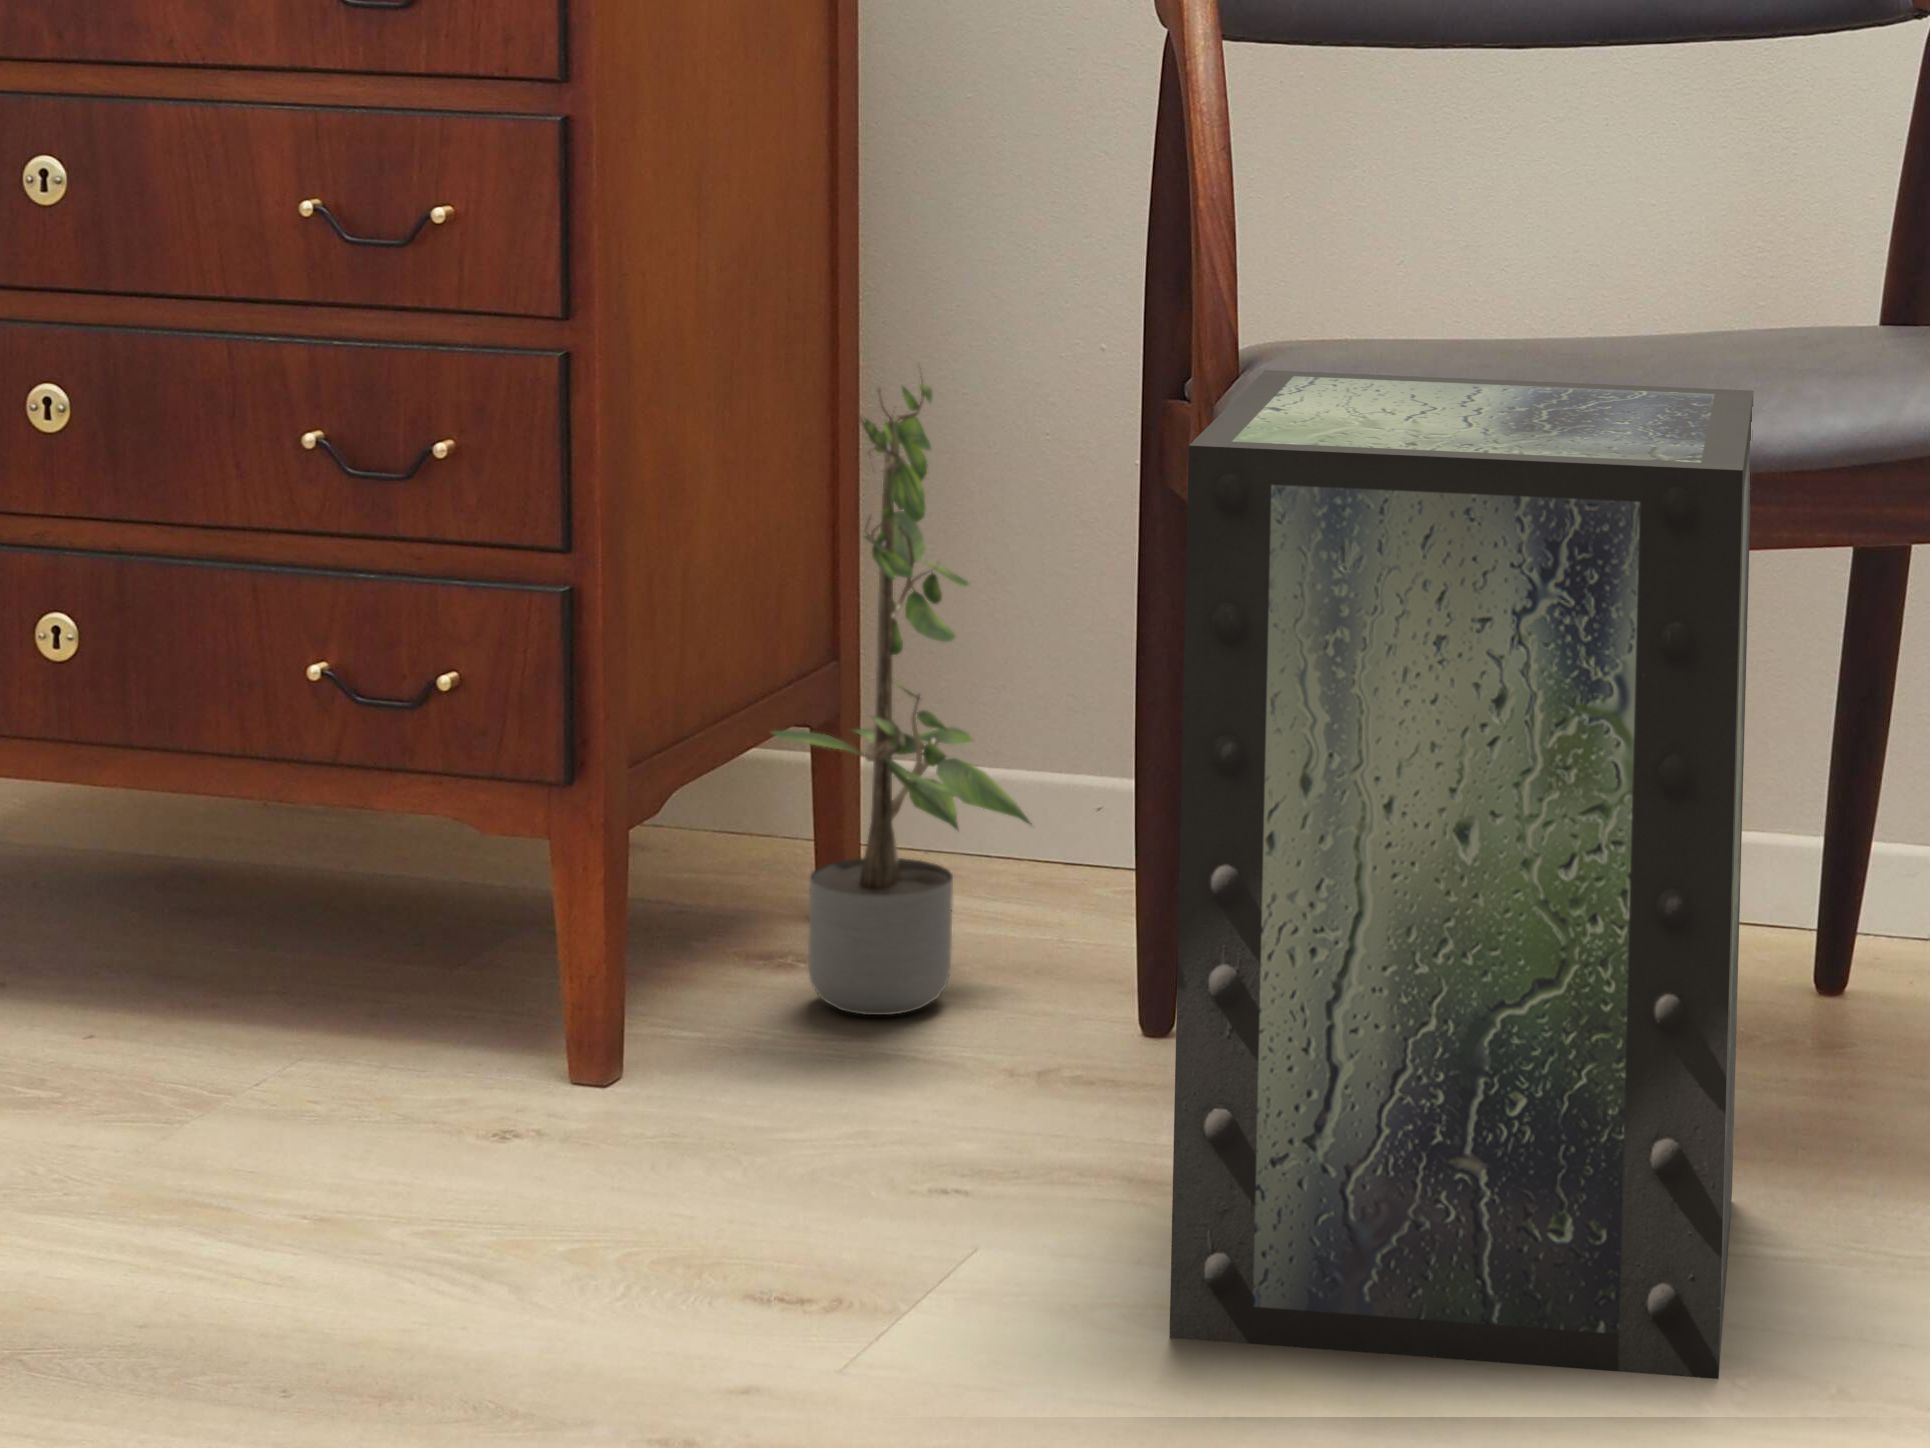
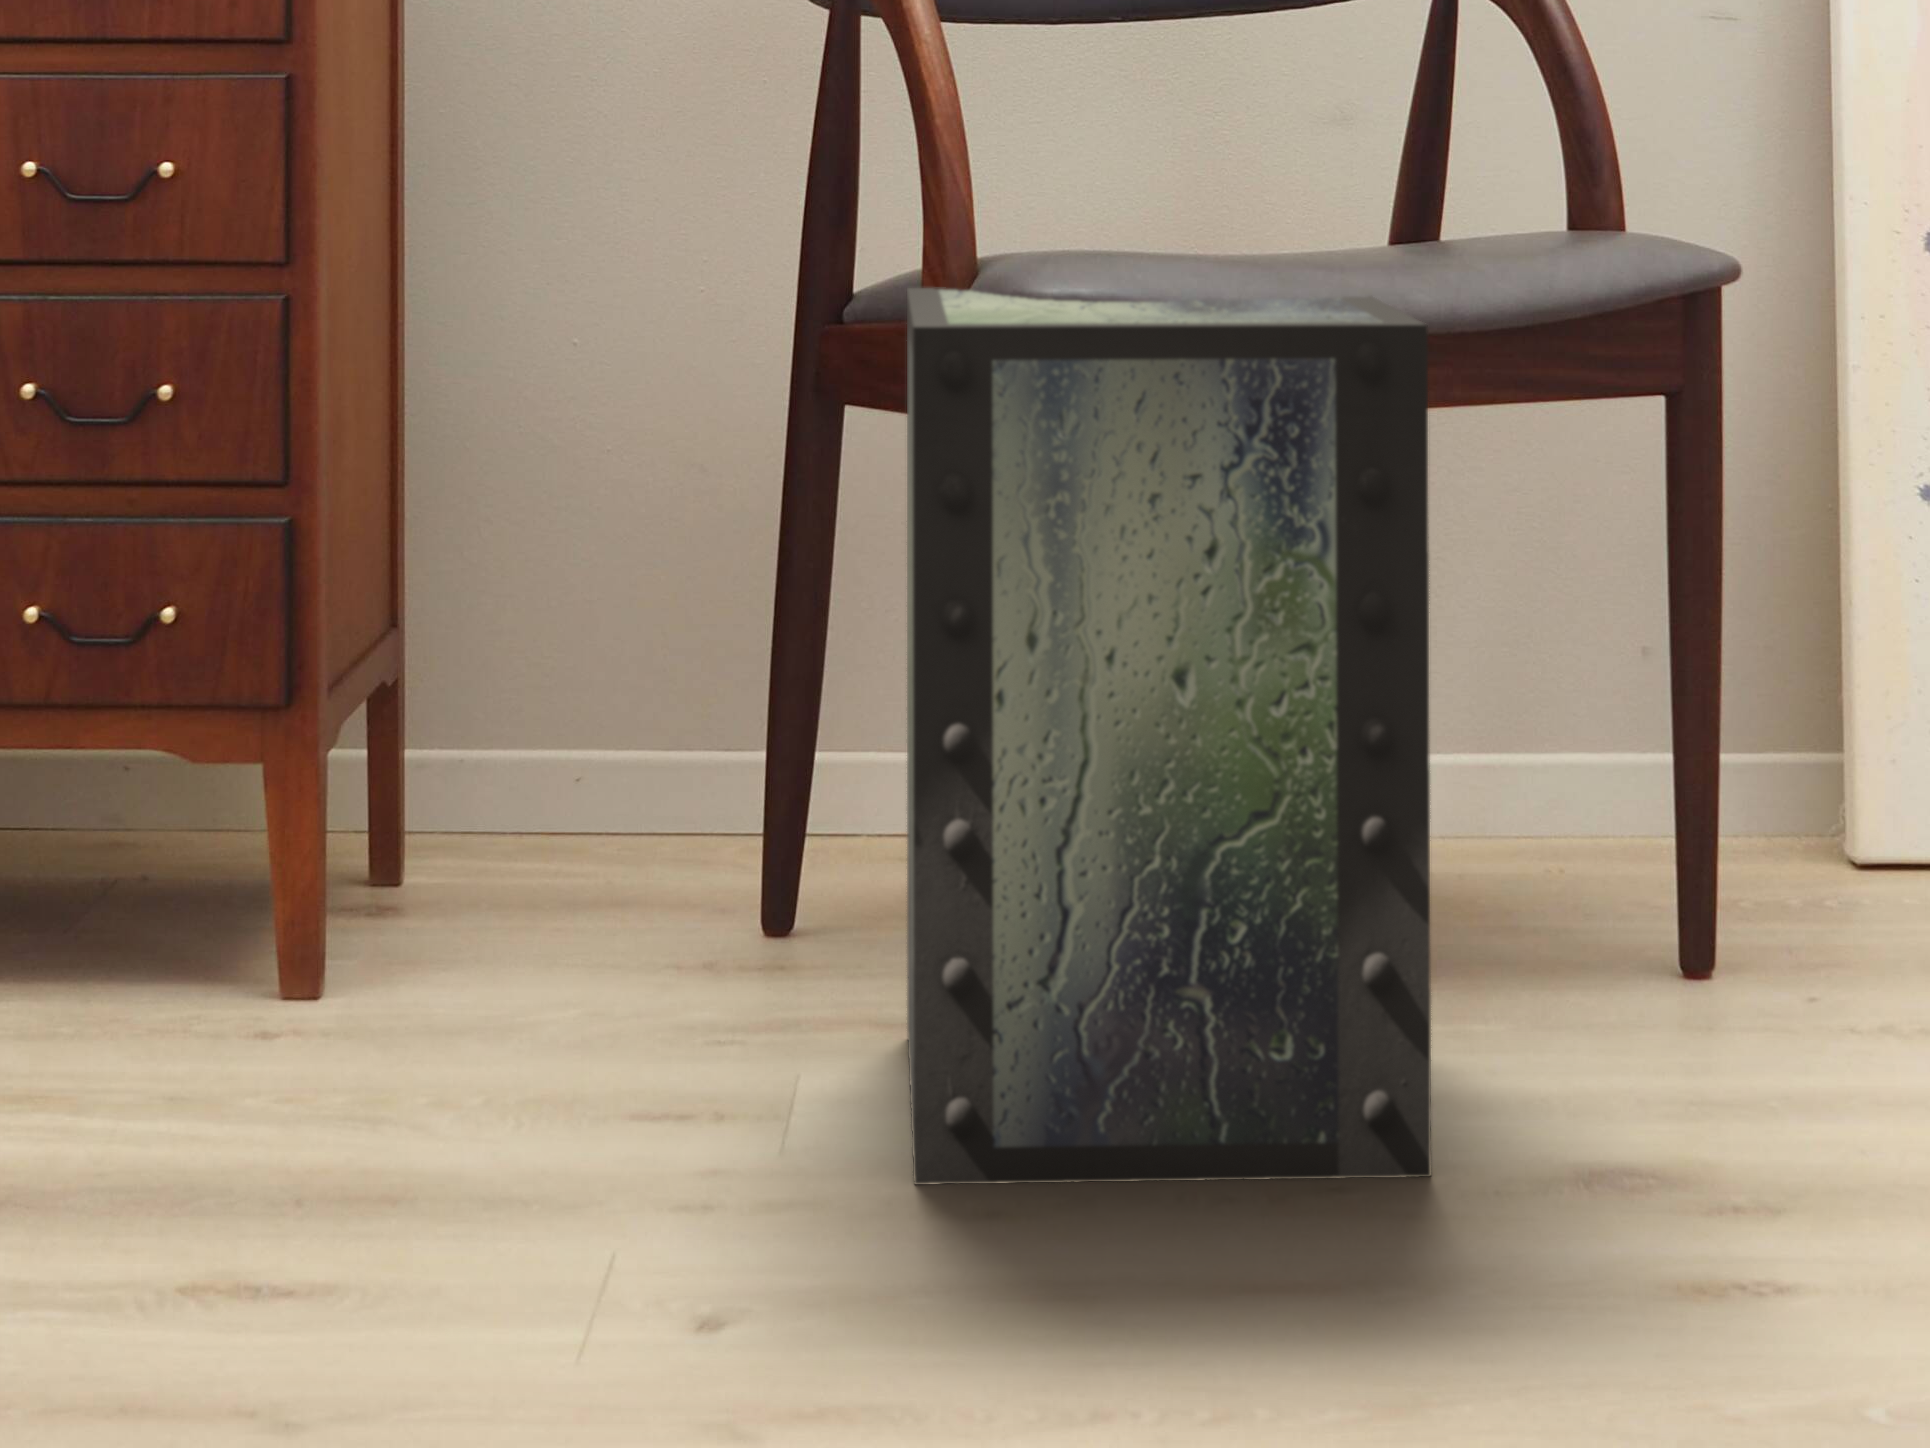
potted plant: present [772,368,1031,1015] -> none [398,329,631,939]

